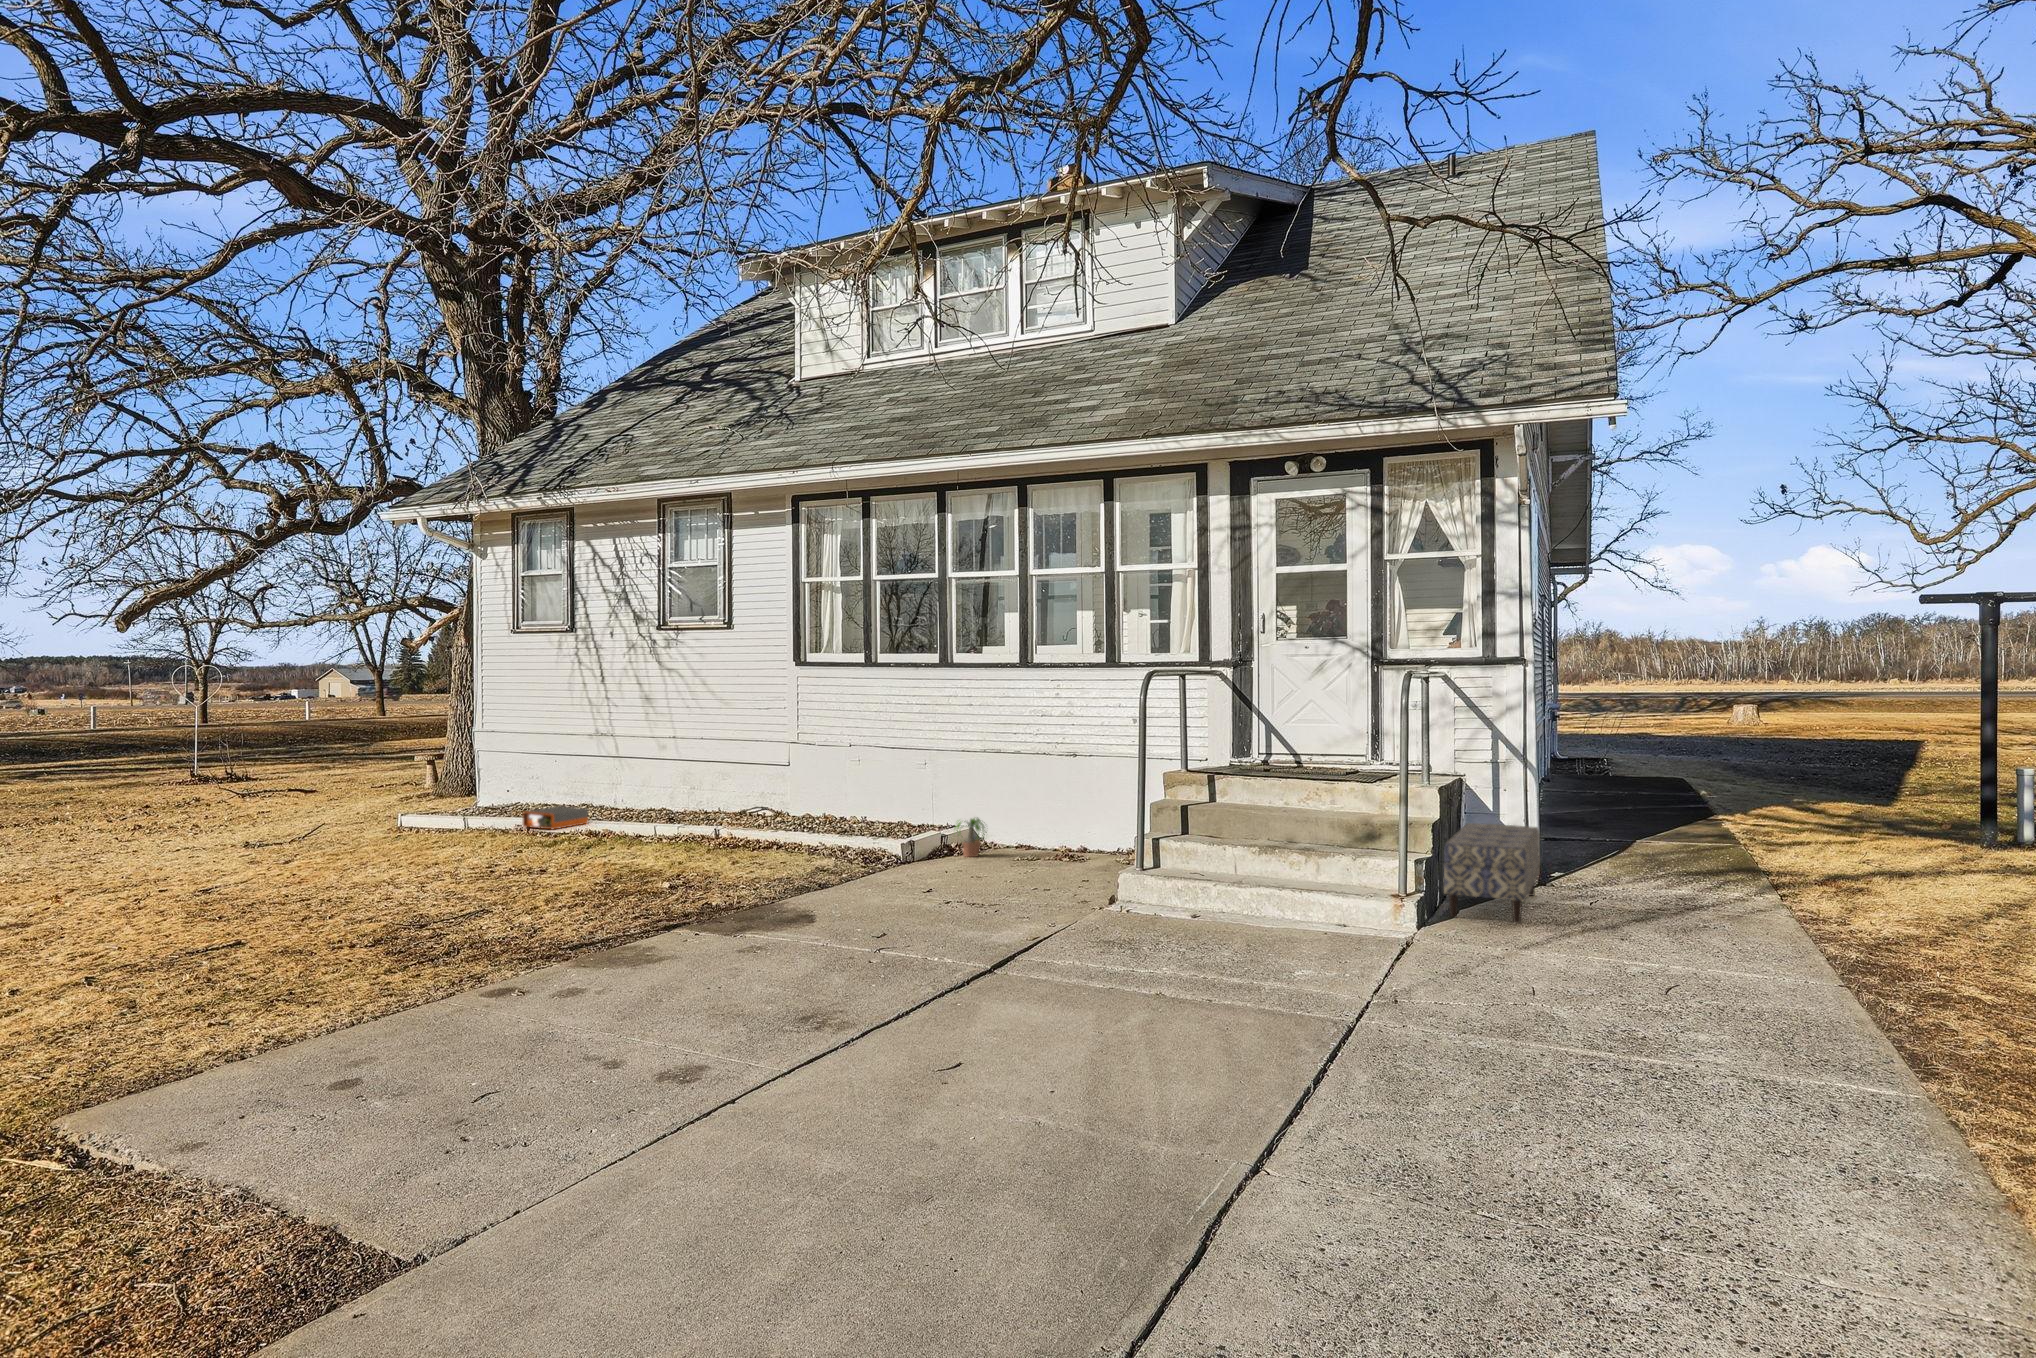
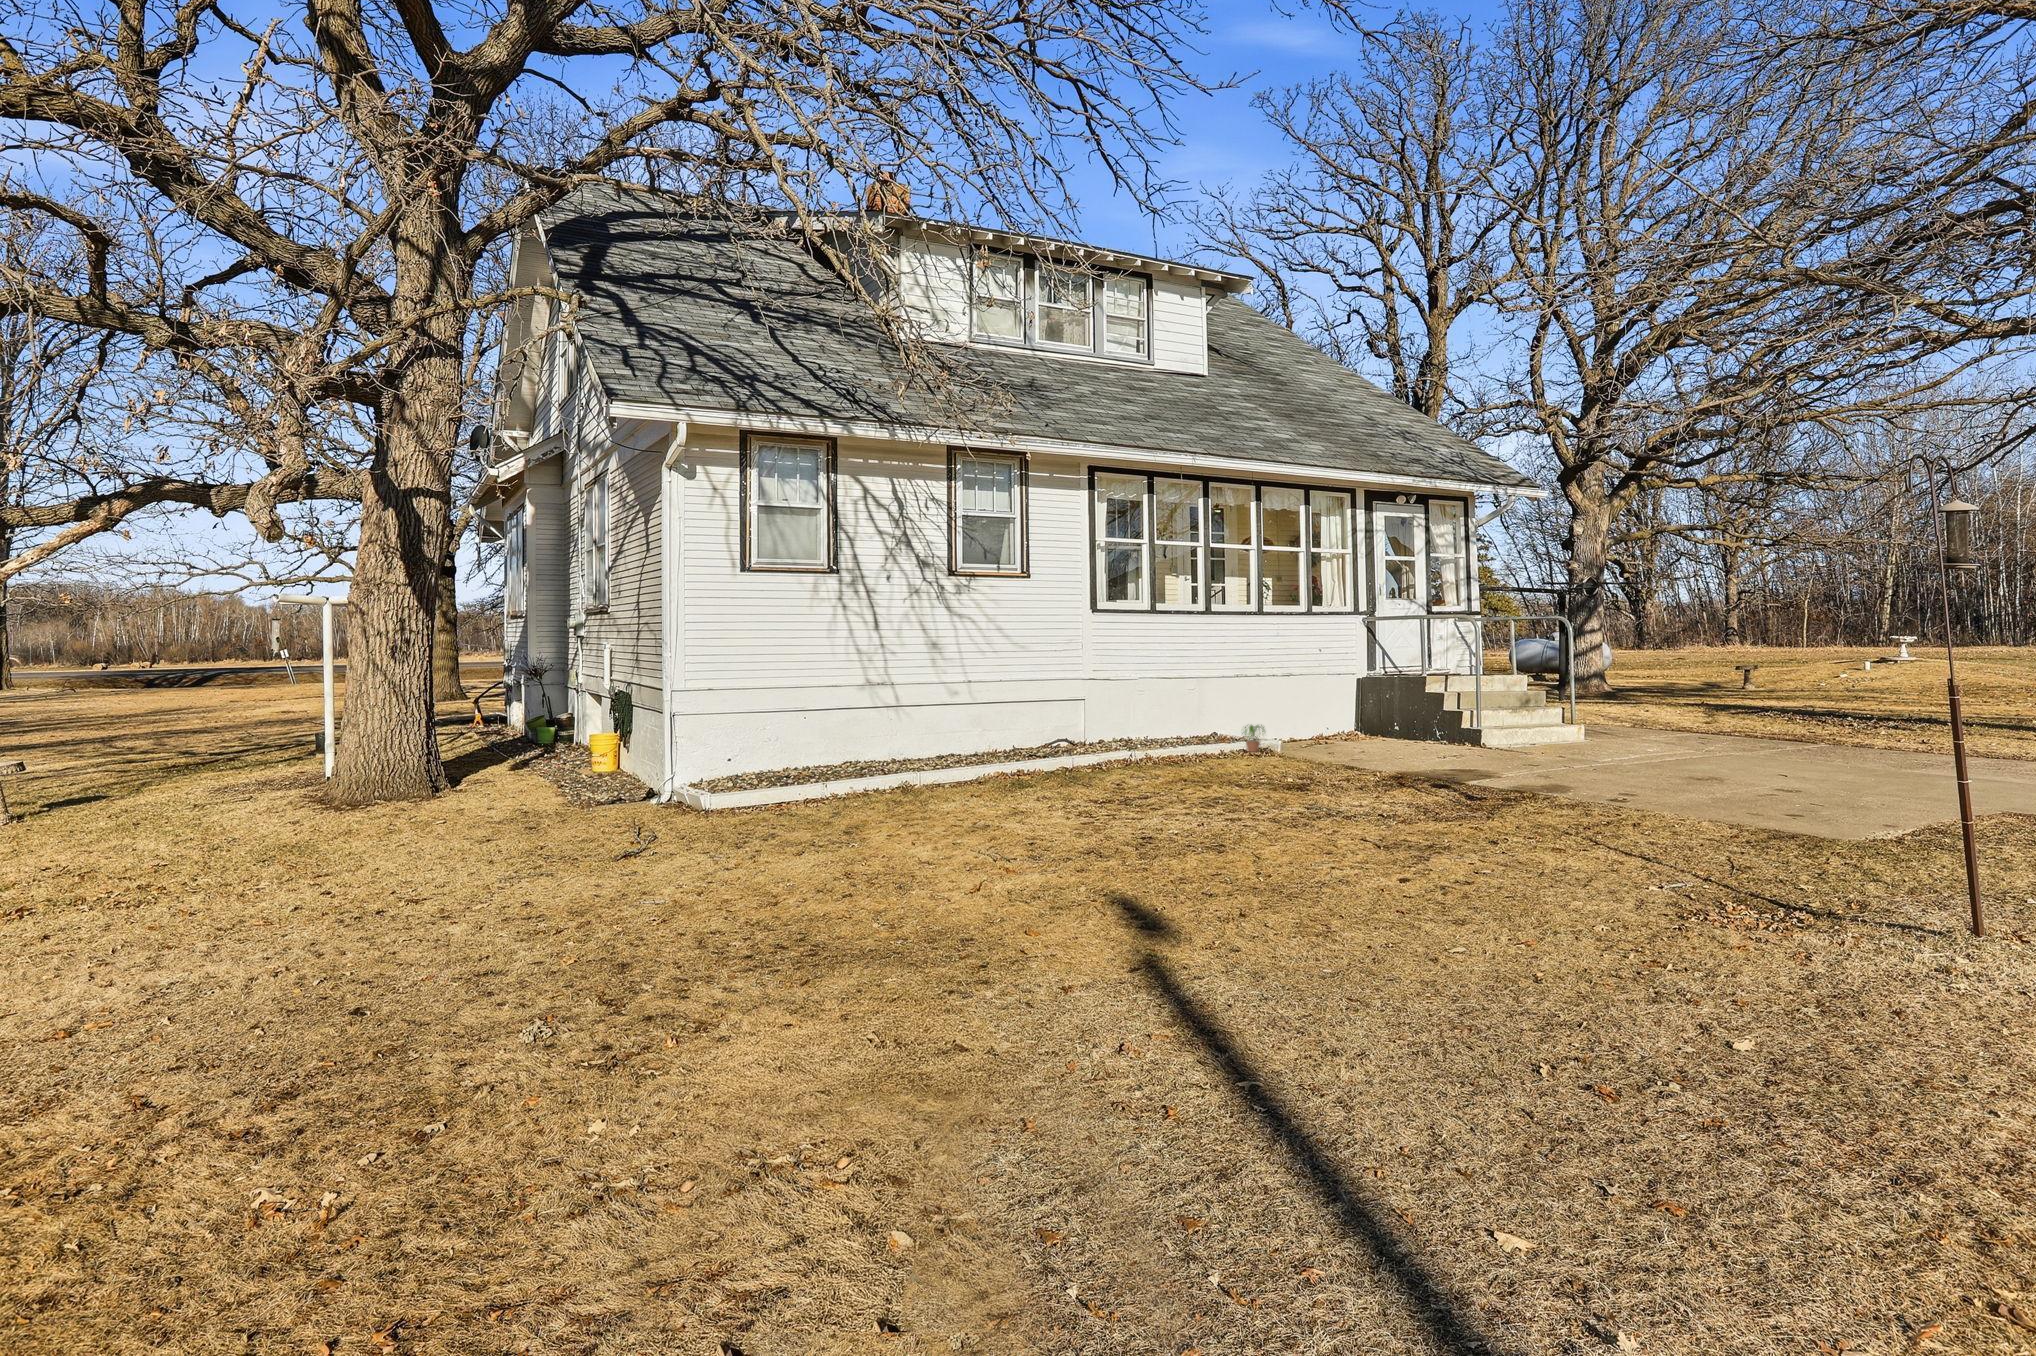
storage box: present [523,806,588,829] -> none [826,767,888,792]
bench: present [1444,823,1540,924] -> none [1468,695,1553,736]

